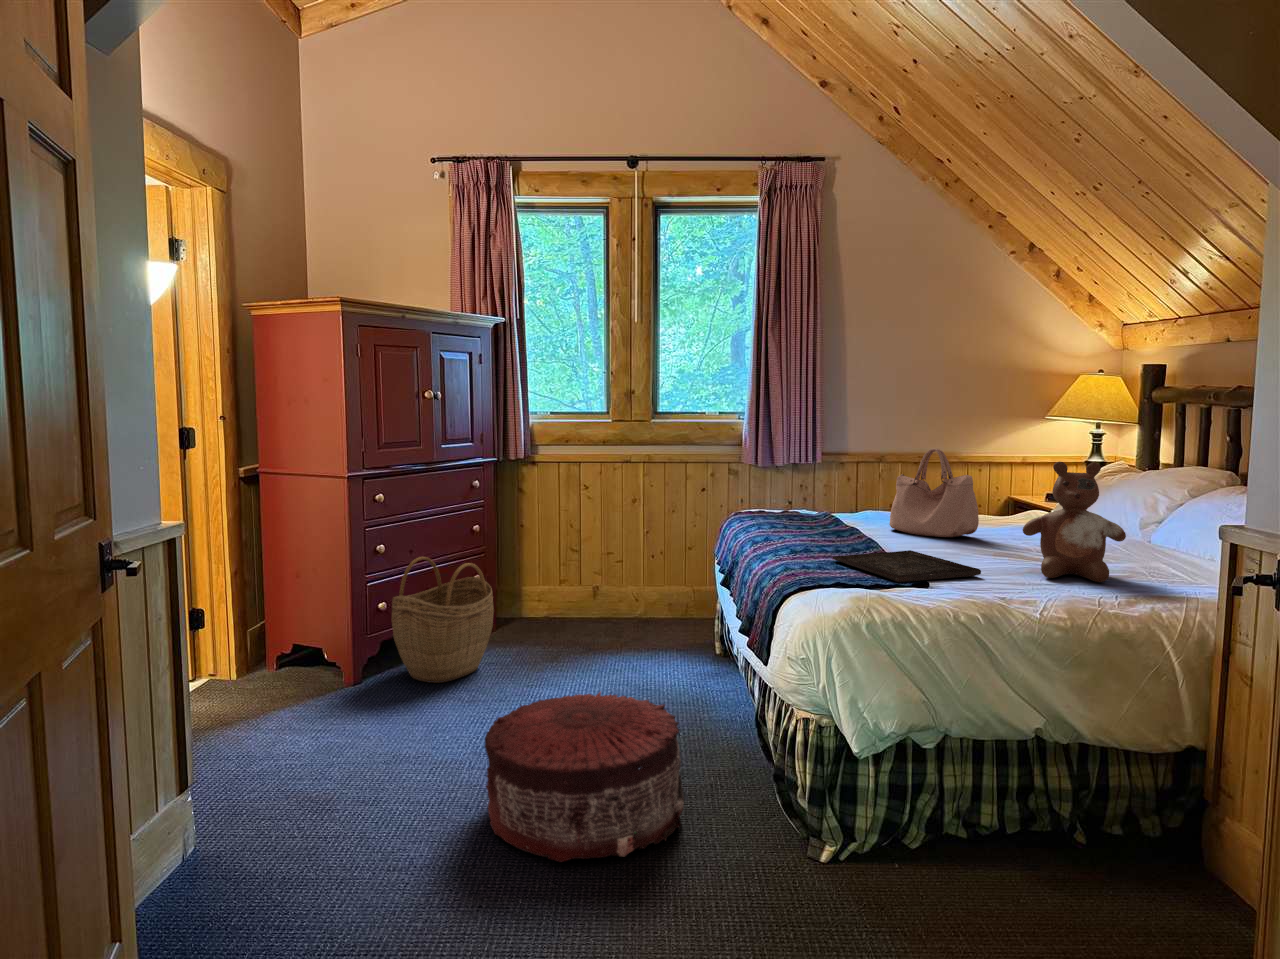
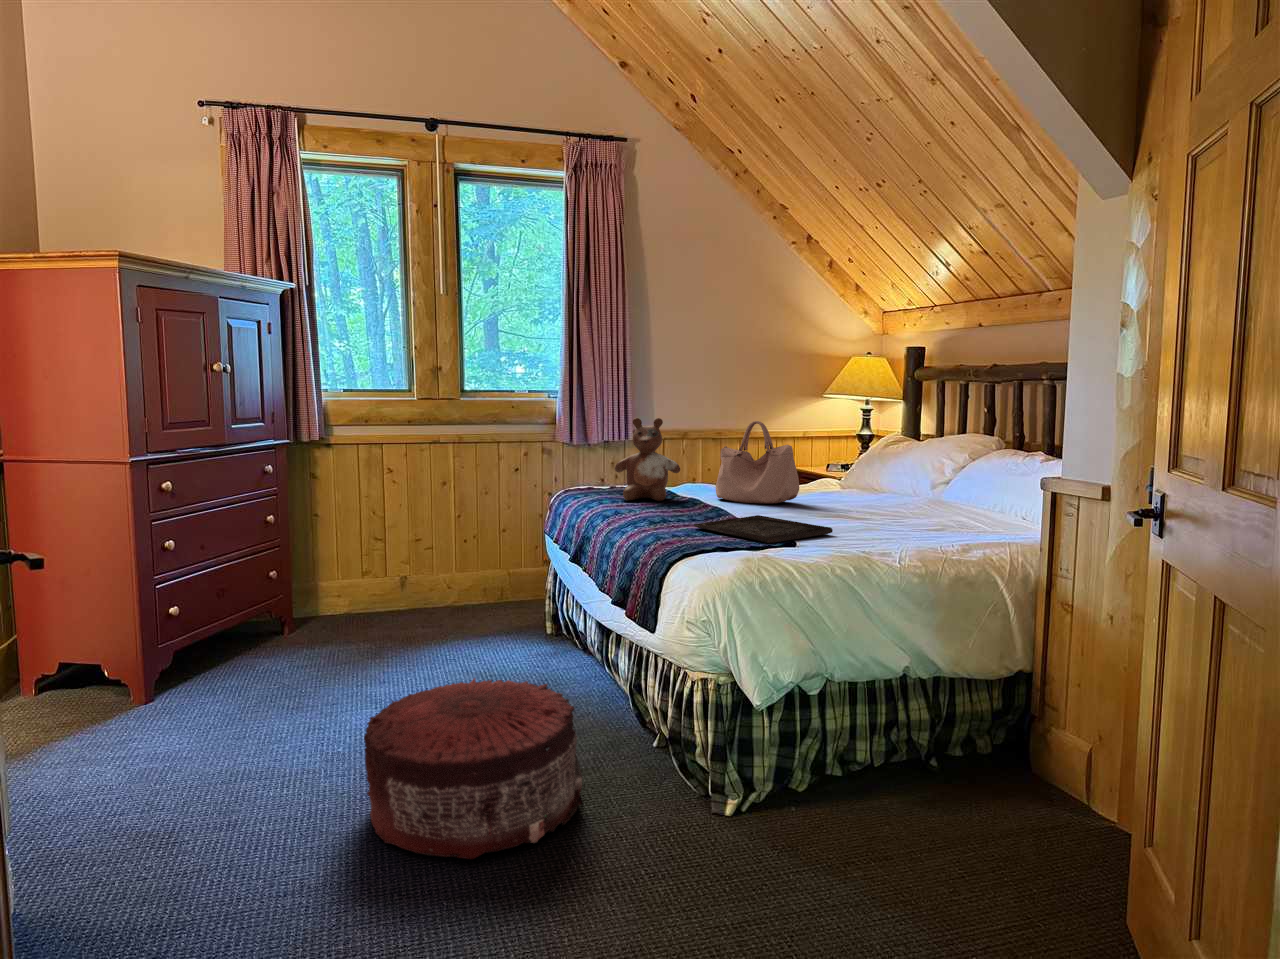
stuffed bear: present [1023,462,1126,582] -> present [615,418,680,501]
woven basket: present [392,557,494,683] -> none [188,553,308,694]

